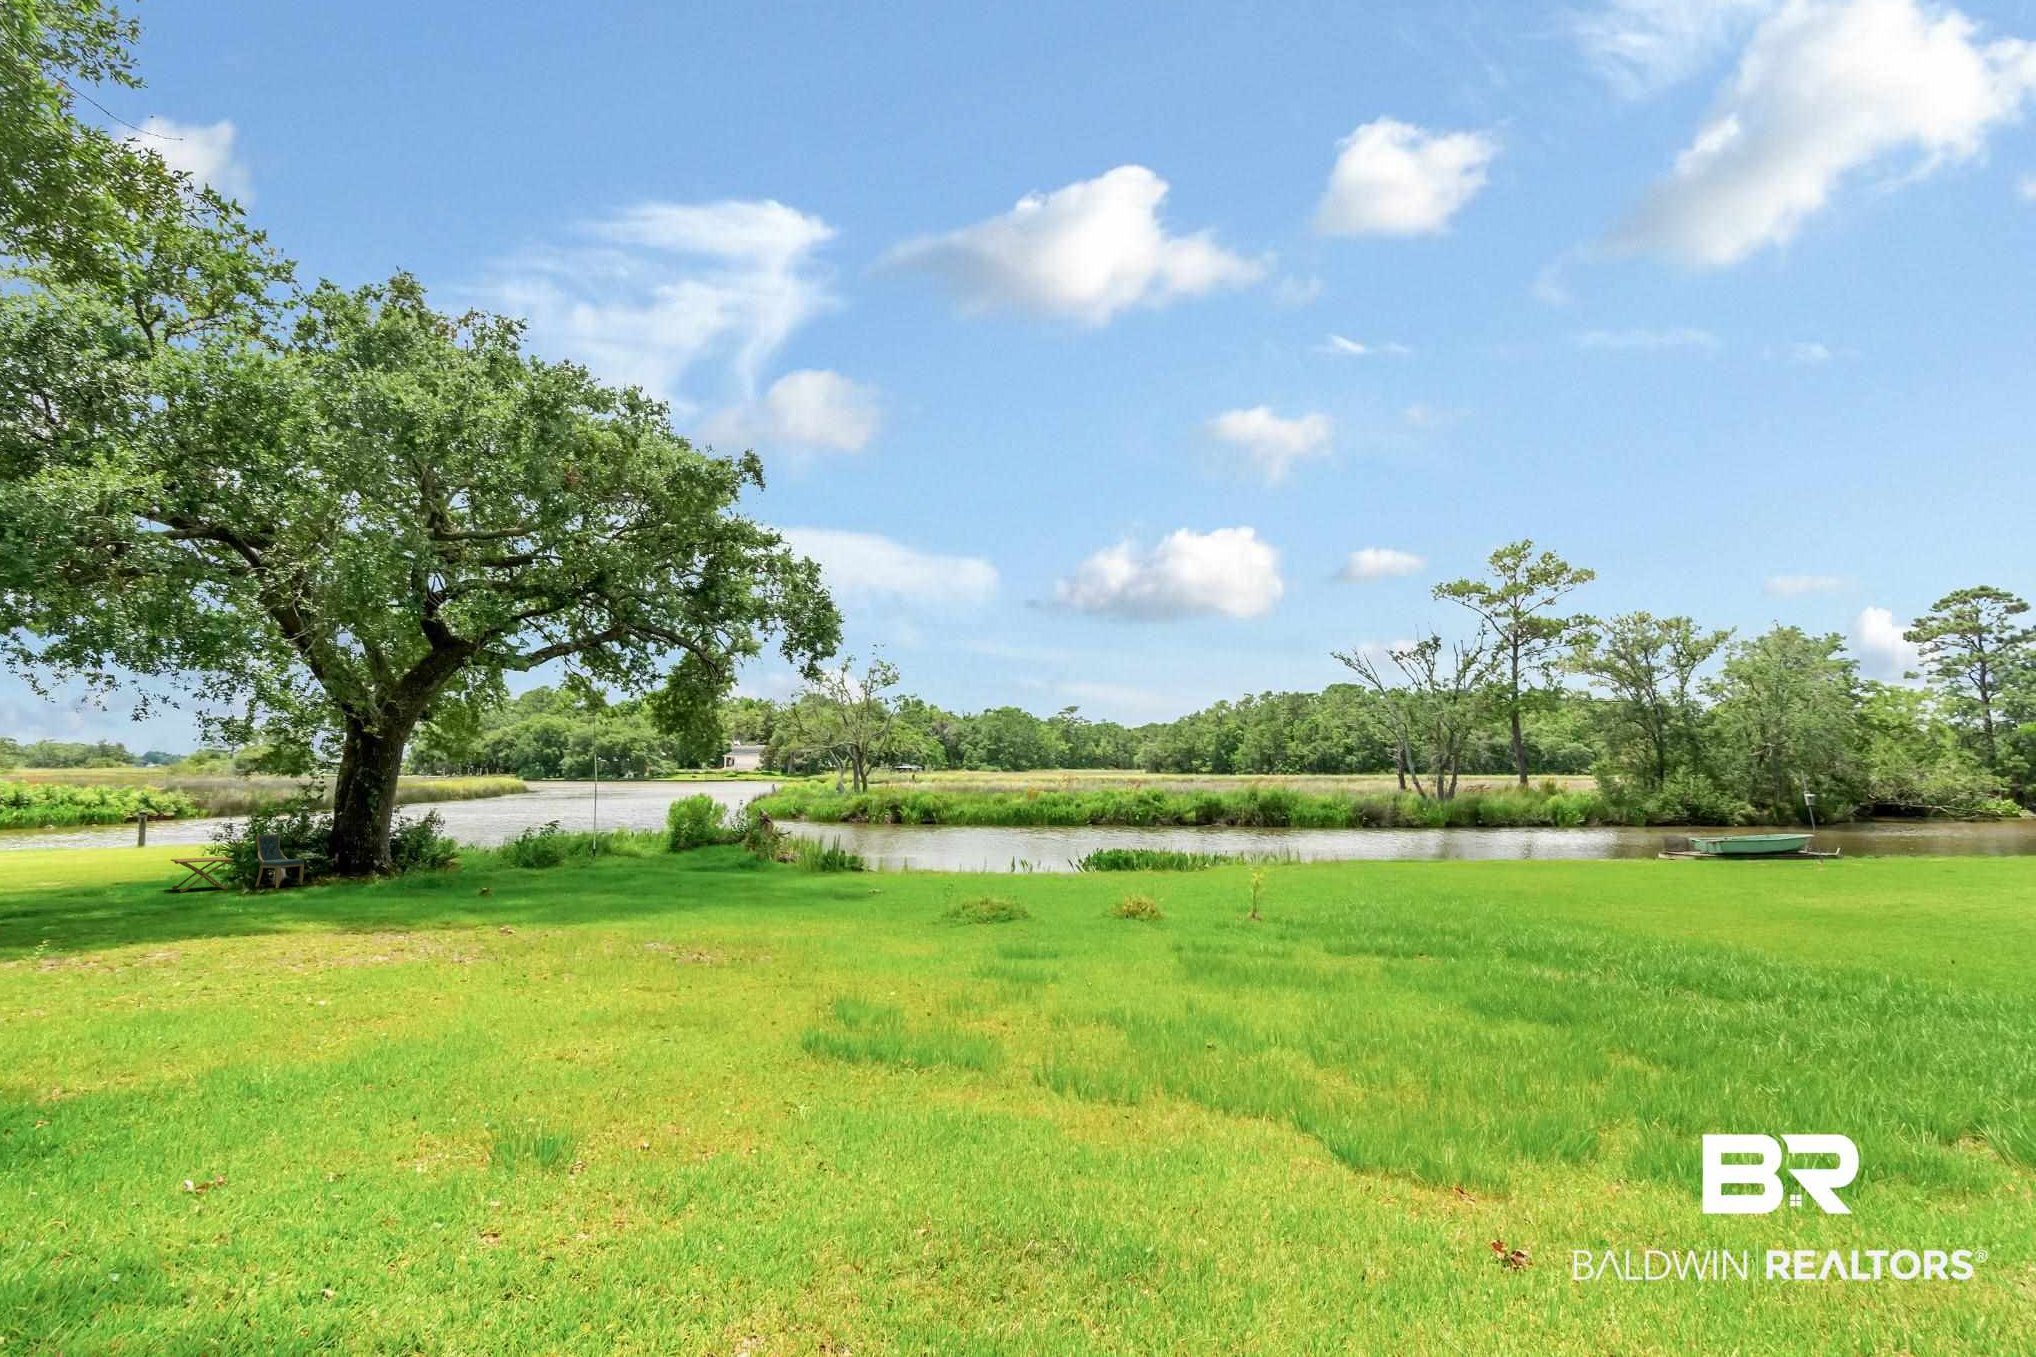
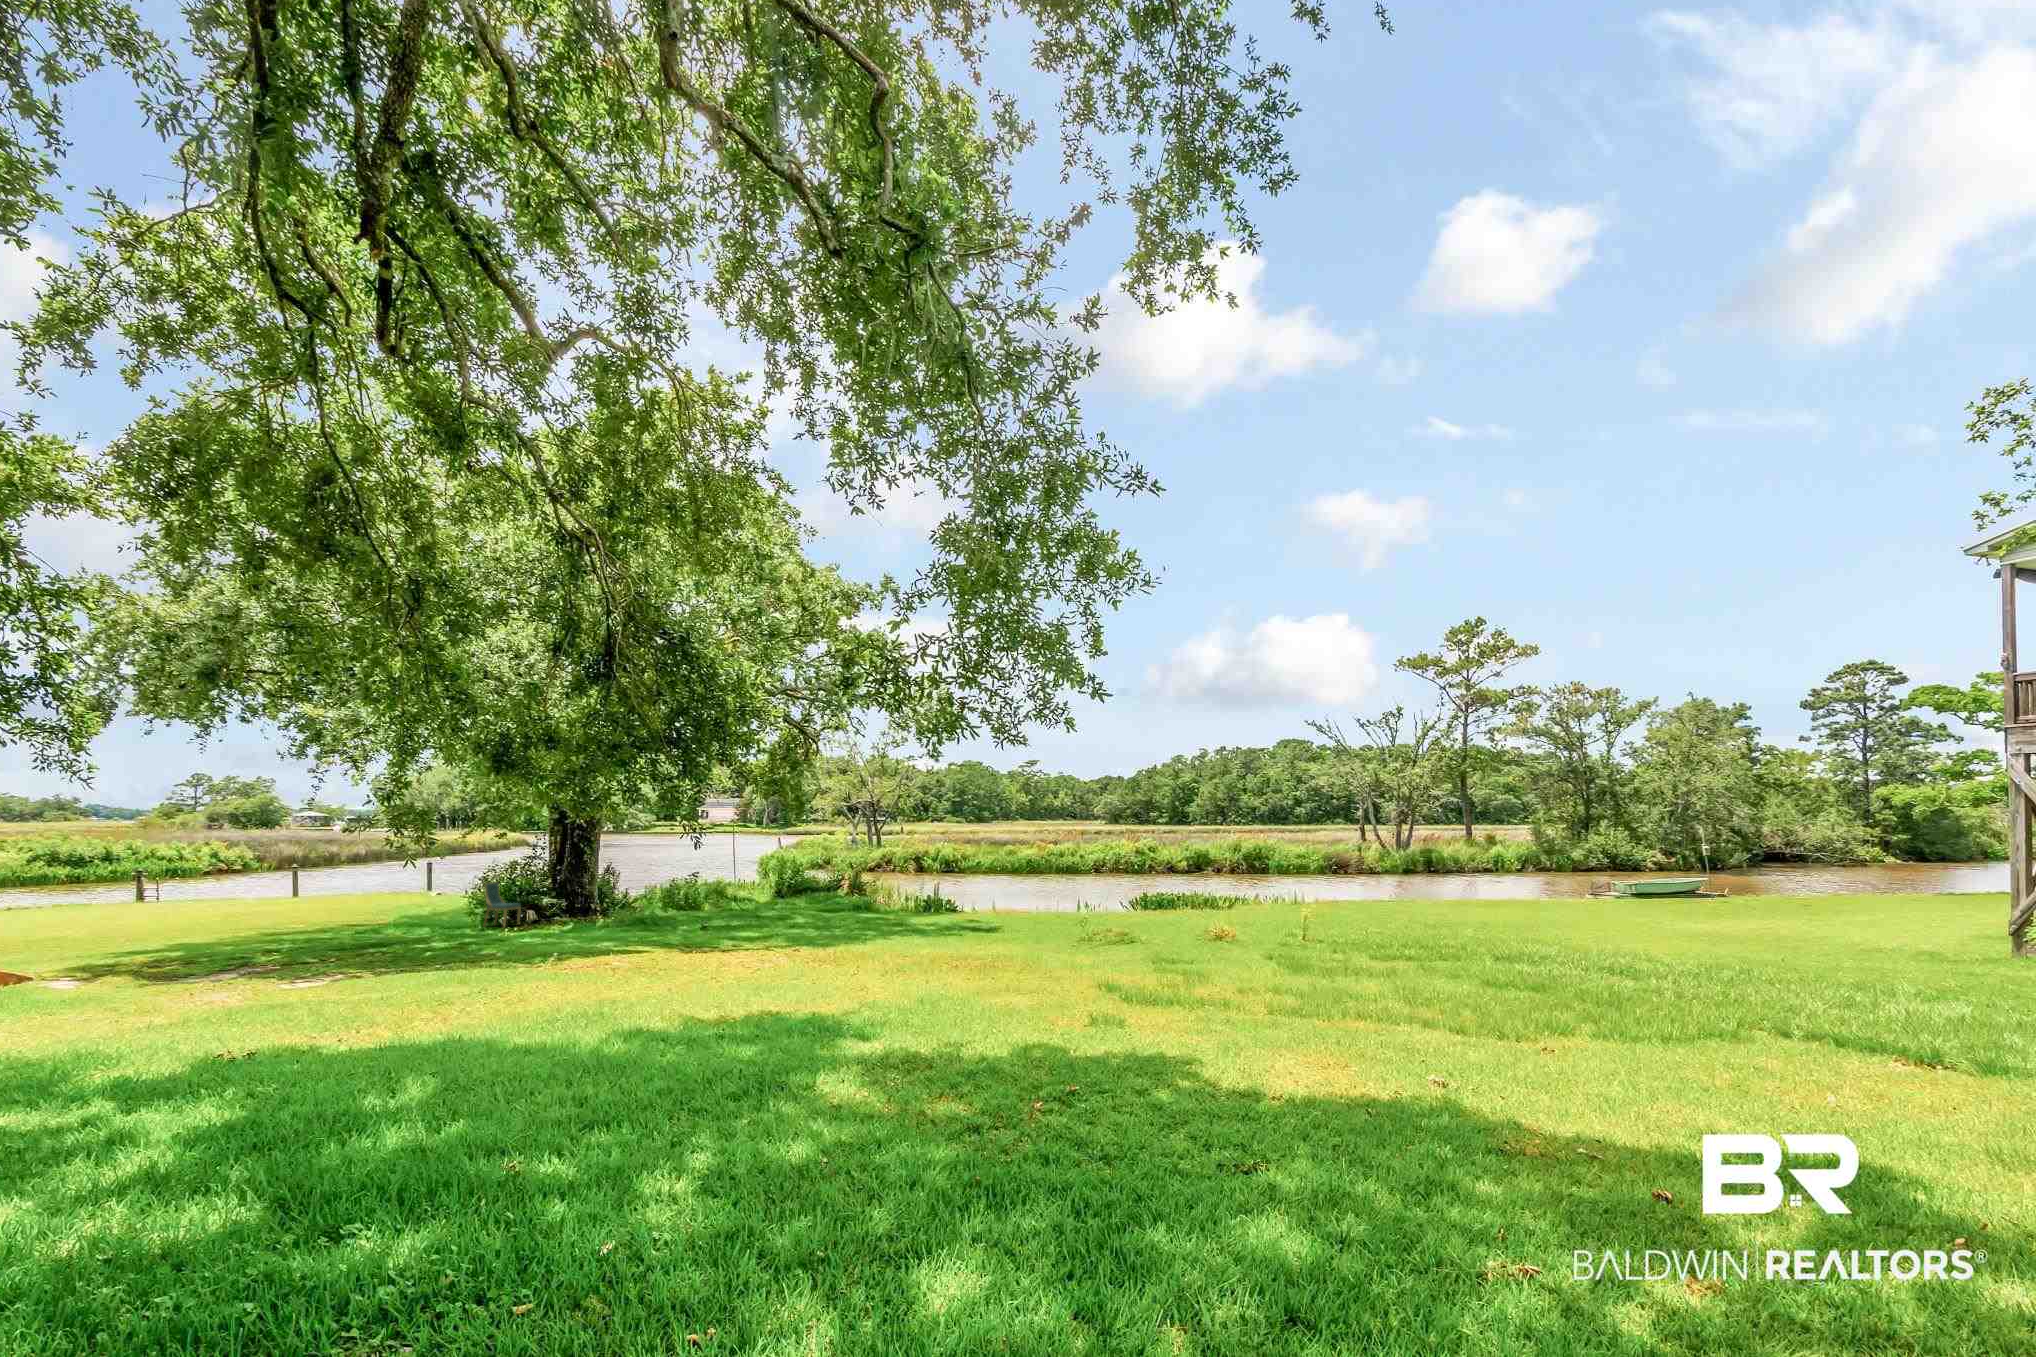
side table: present [171,857,234,893] -> none [418,901,470,931]

